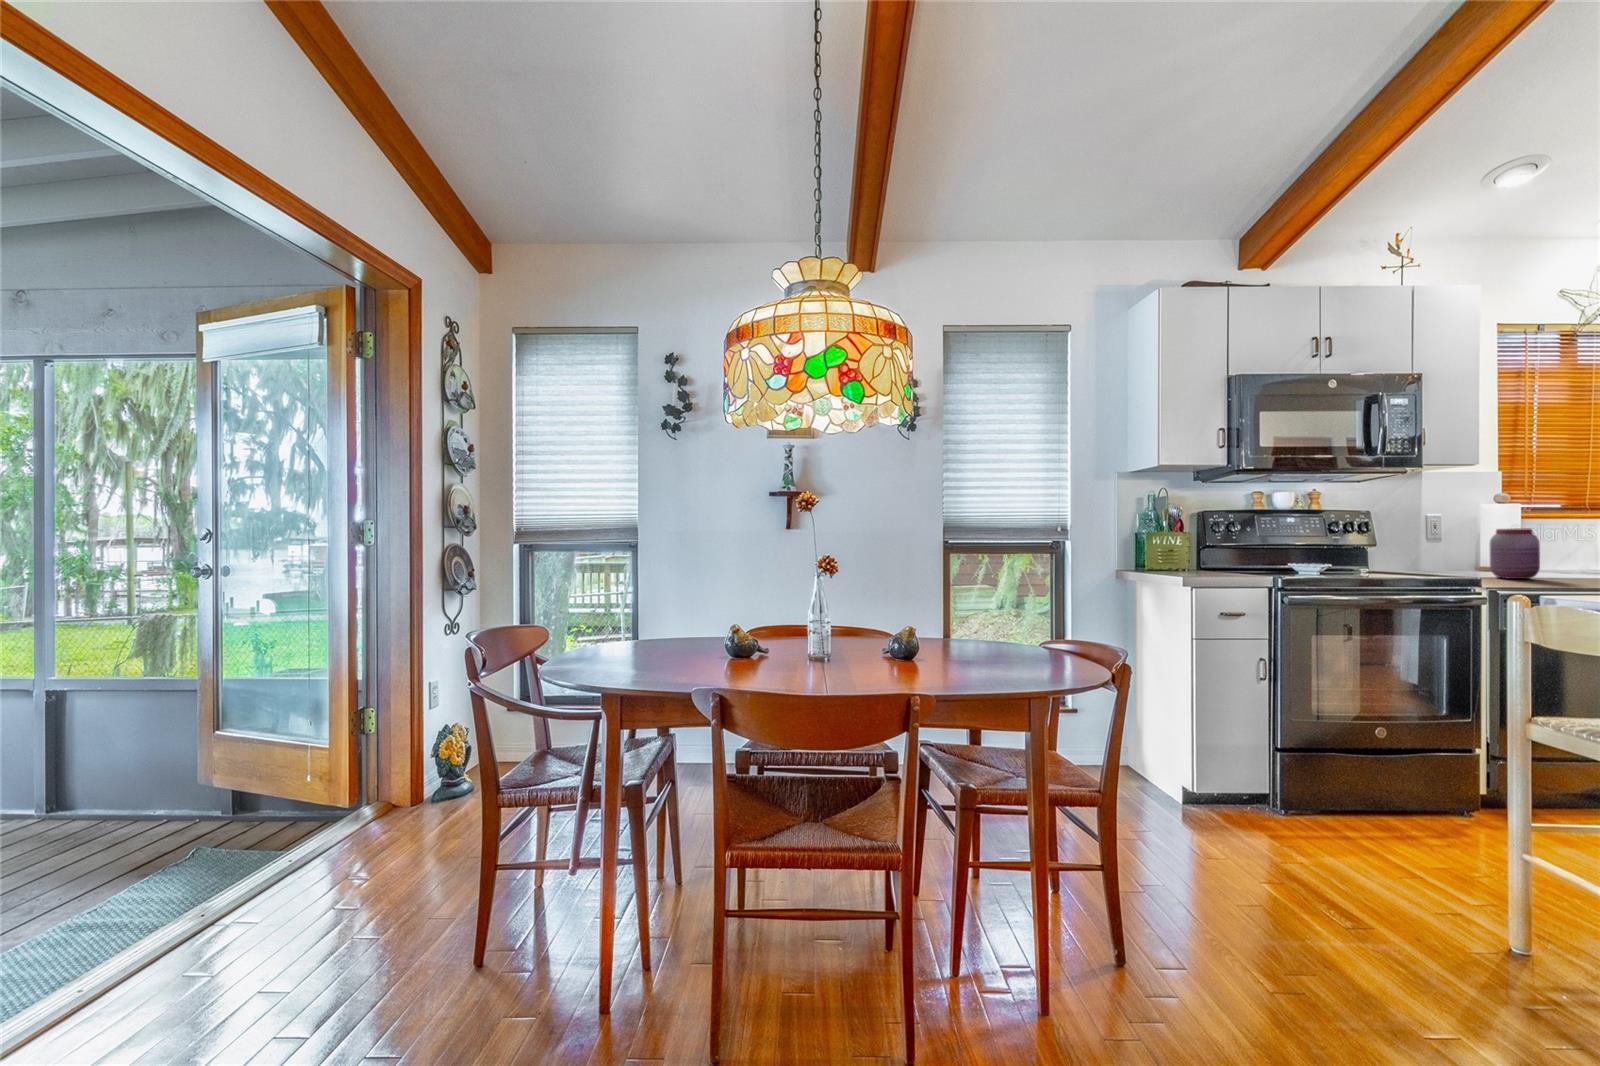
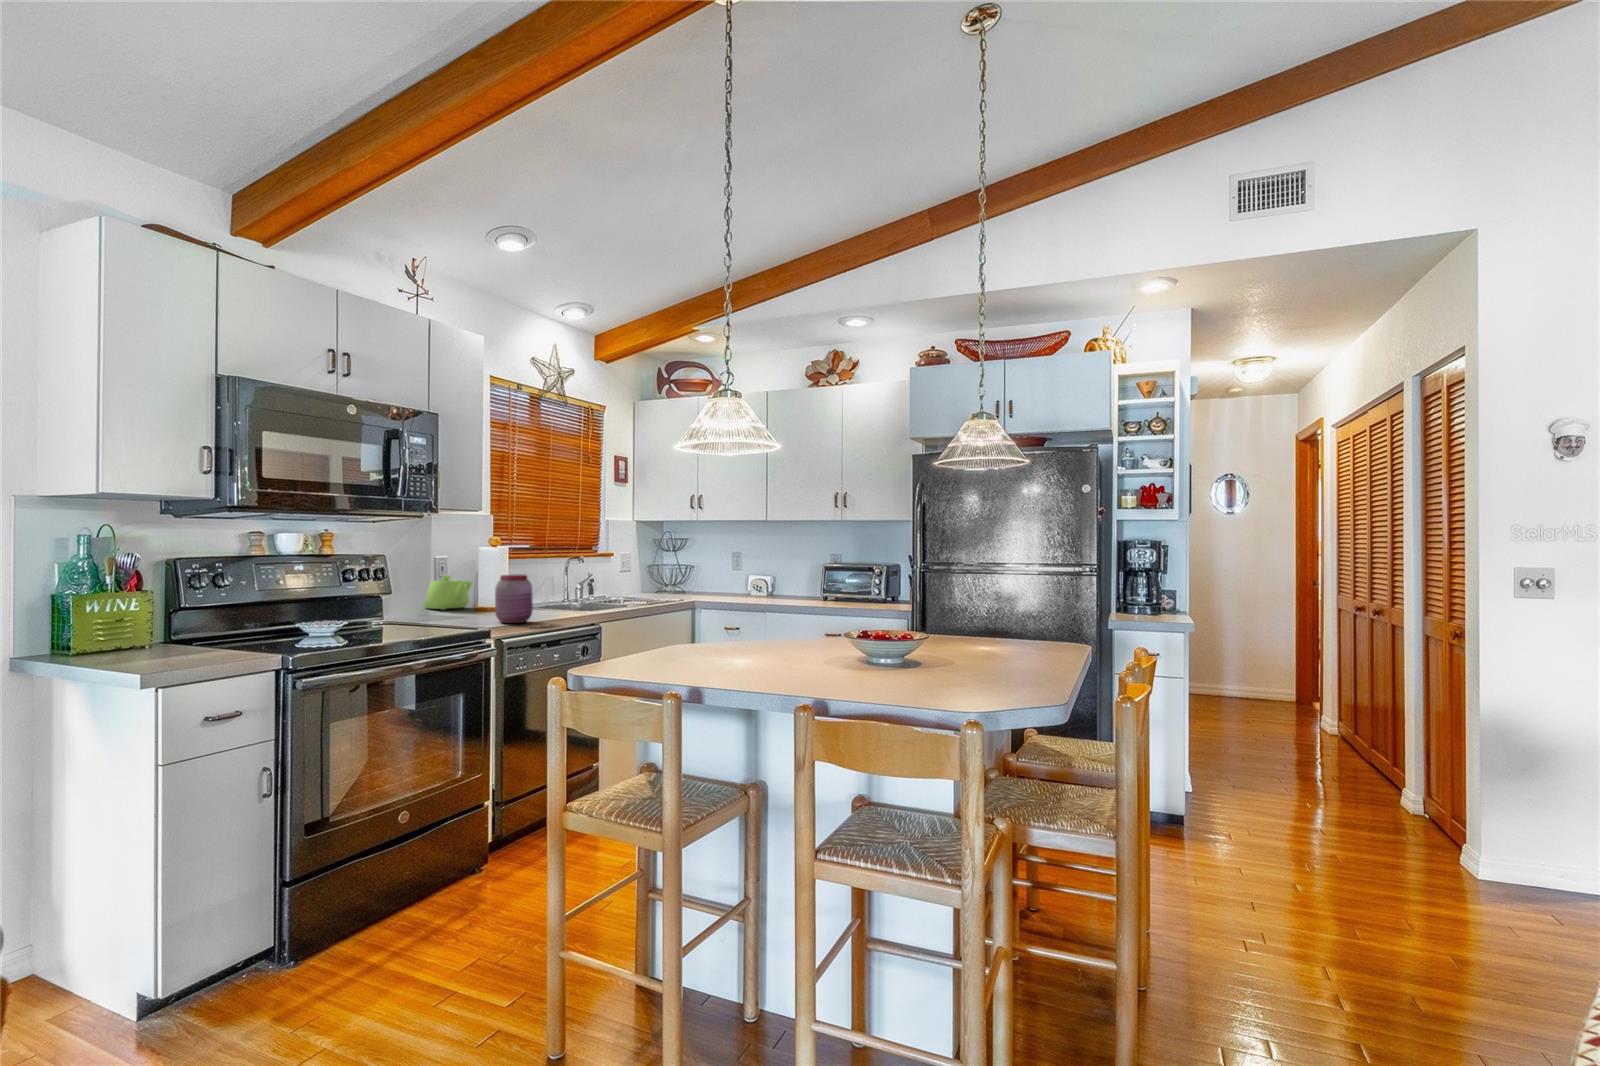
teapot: none [1412,533,1470,566] -> present [423,575,472,610]

